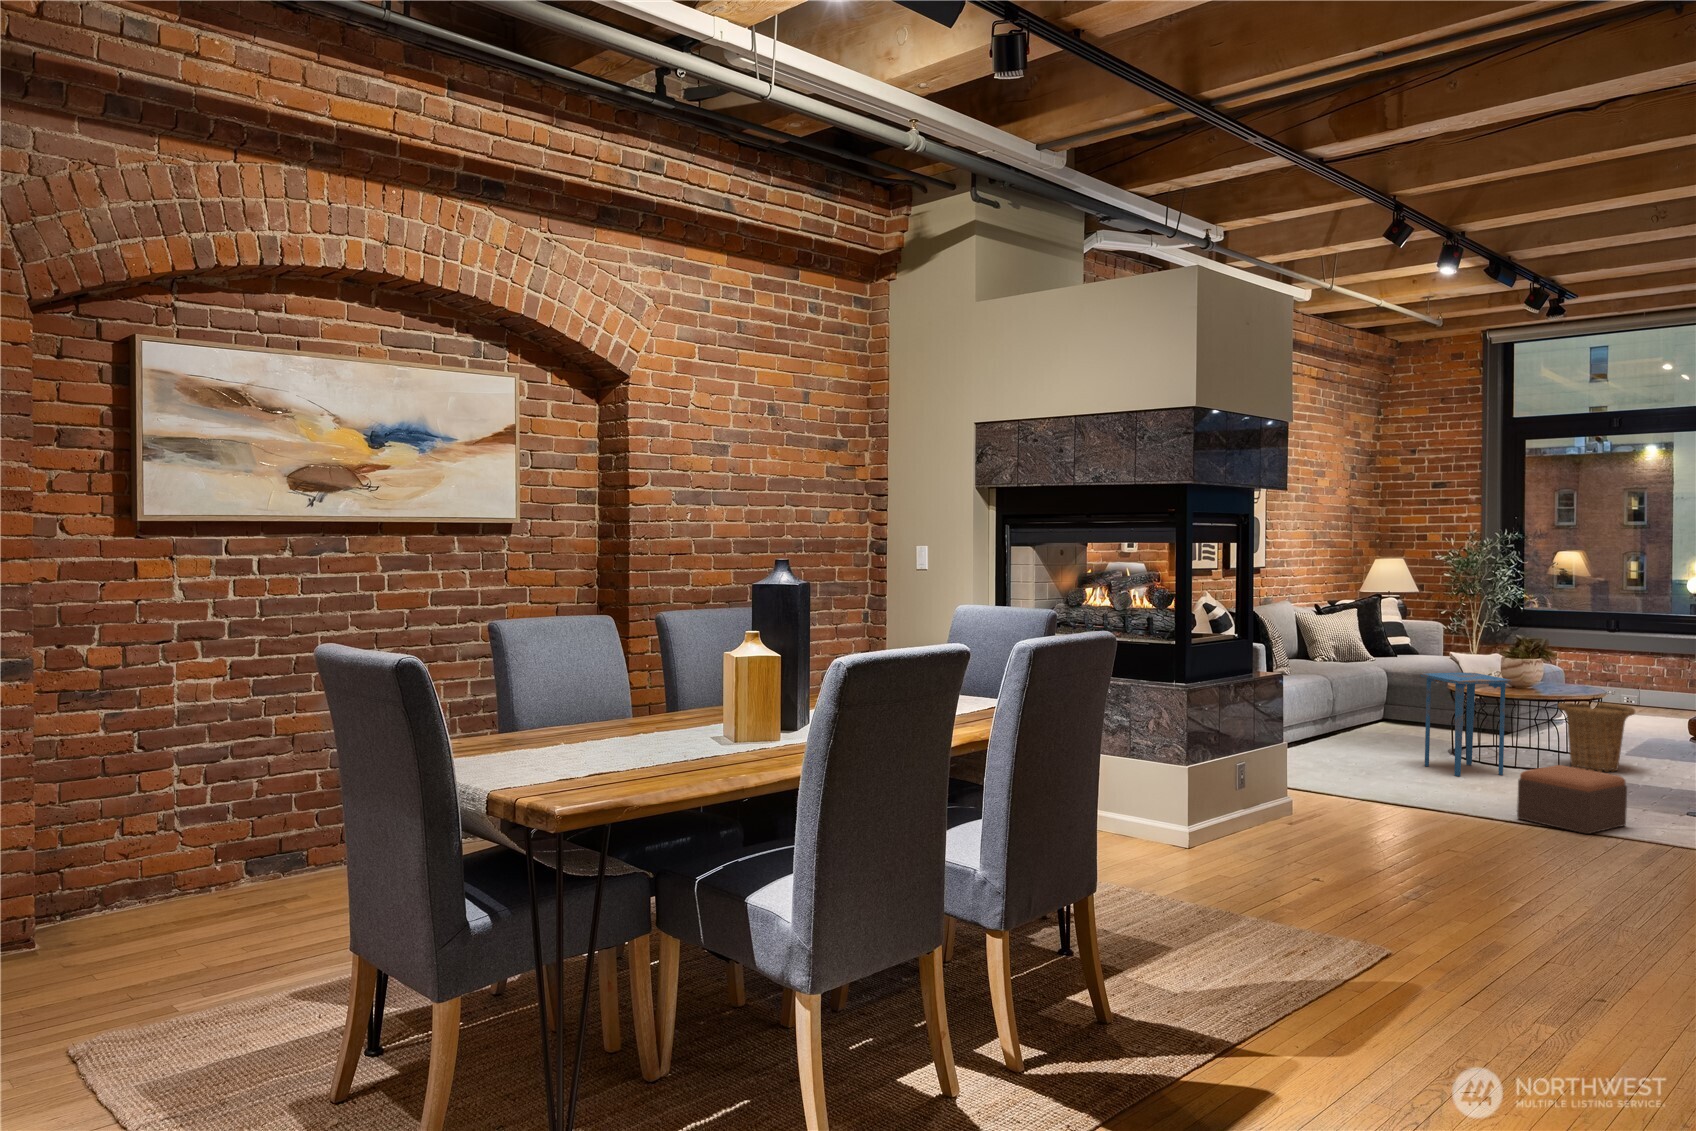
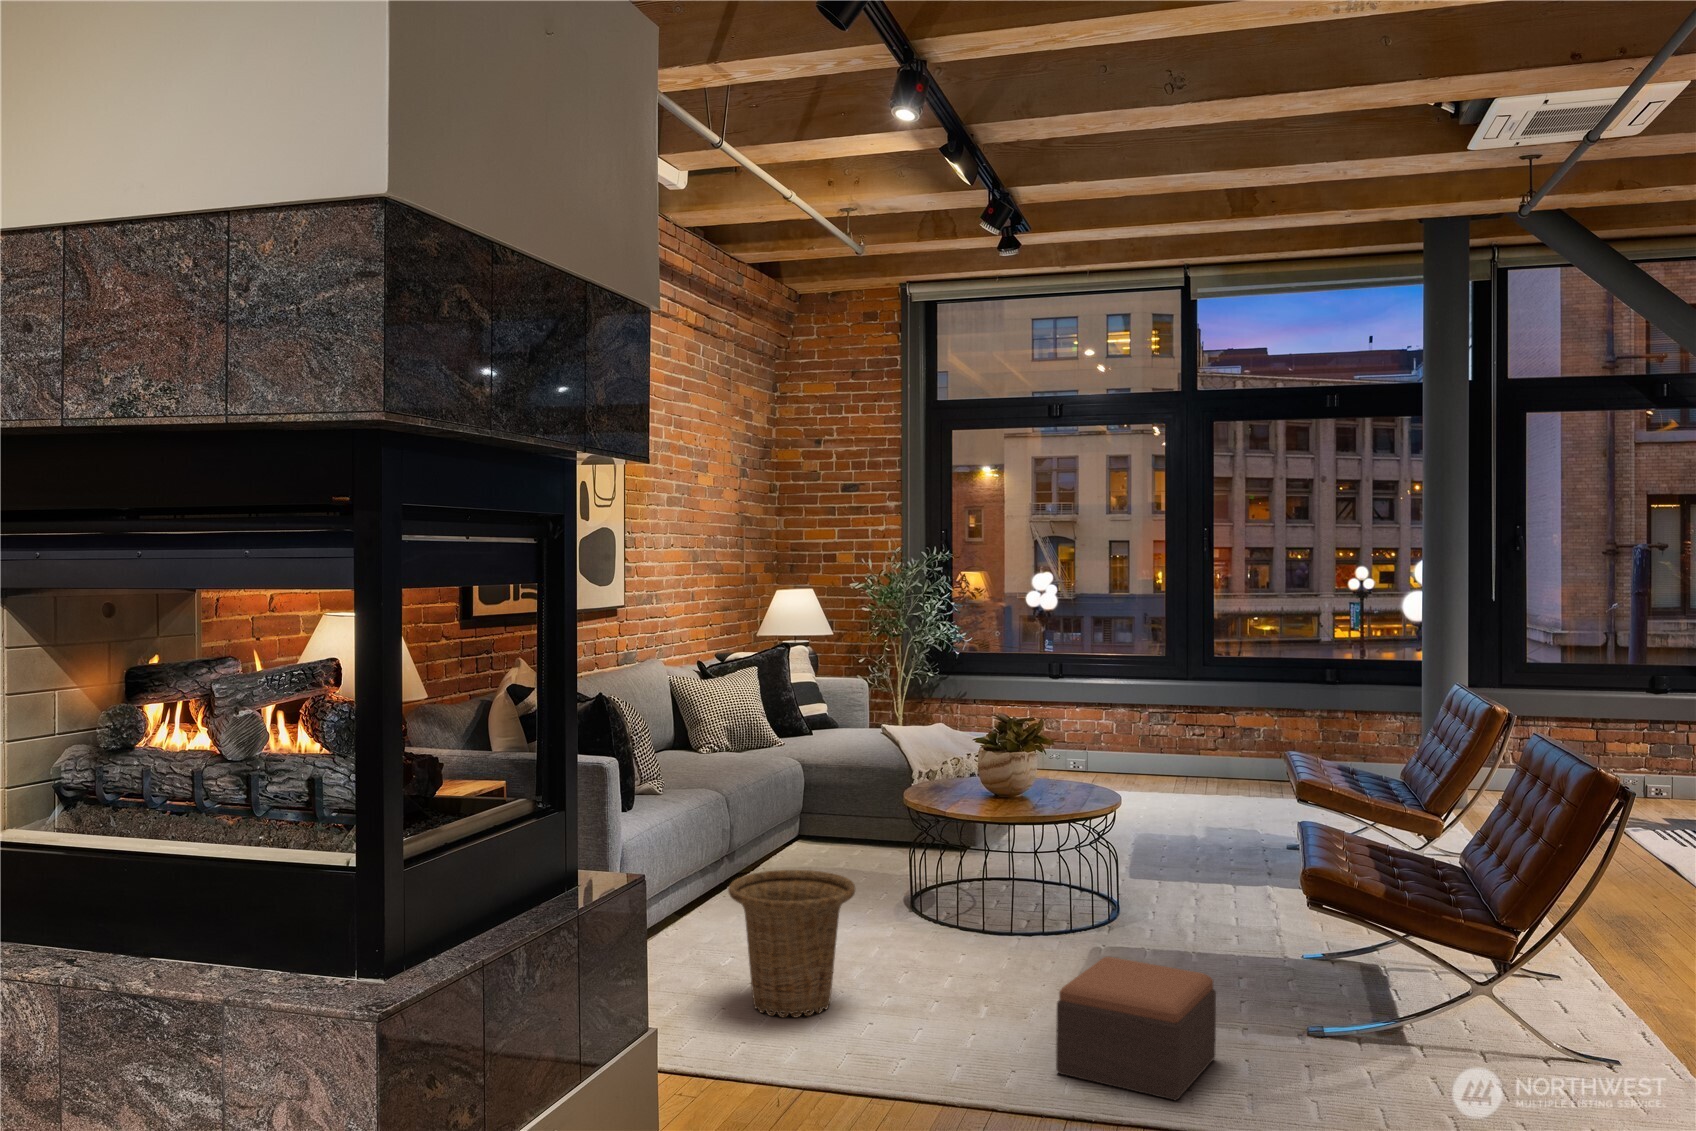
side table: present [1420,673,1512,776] -> none [868,777,1002,961]
basket: present [1558,701,1635,772] -> present [728,870,855,1018]

